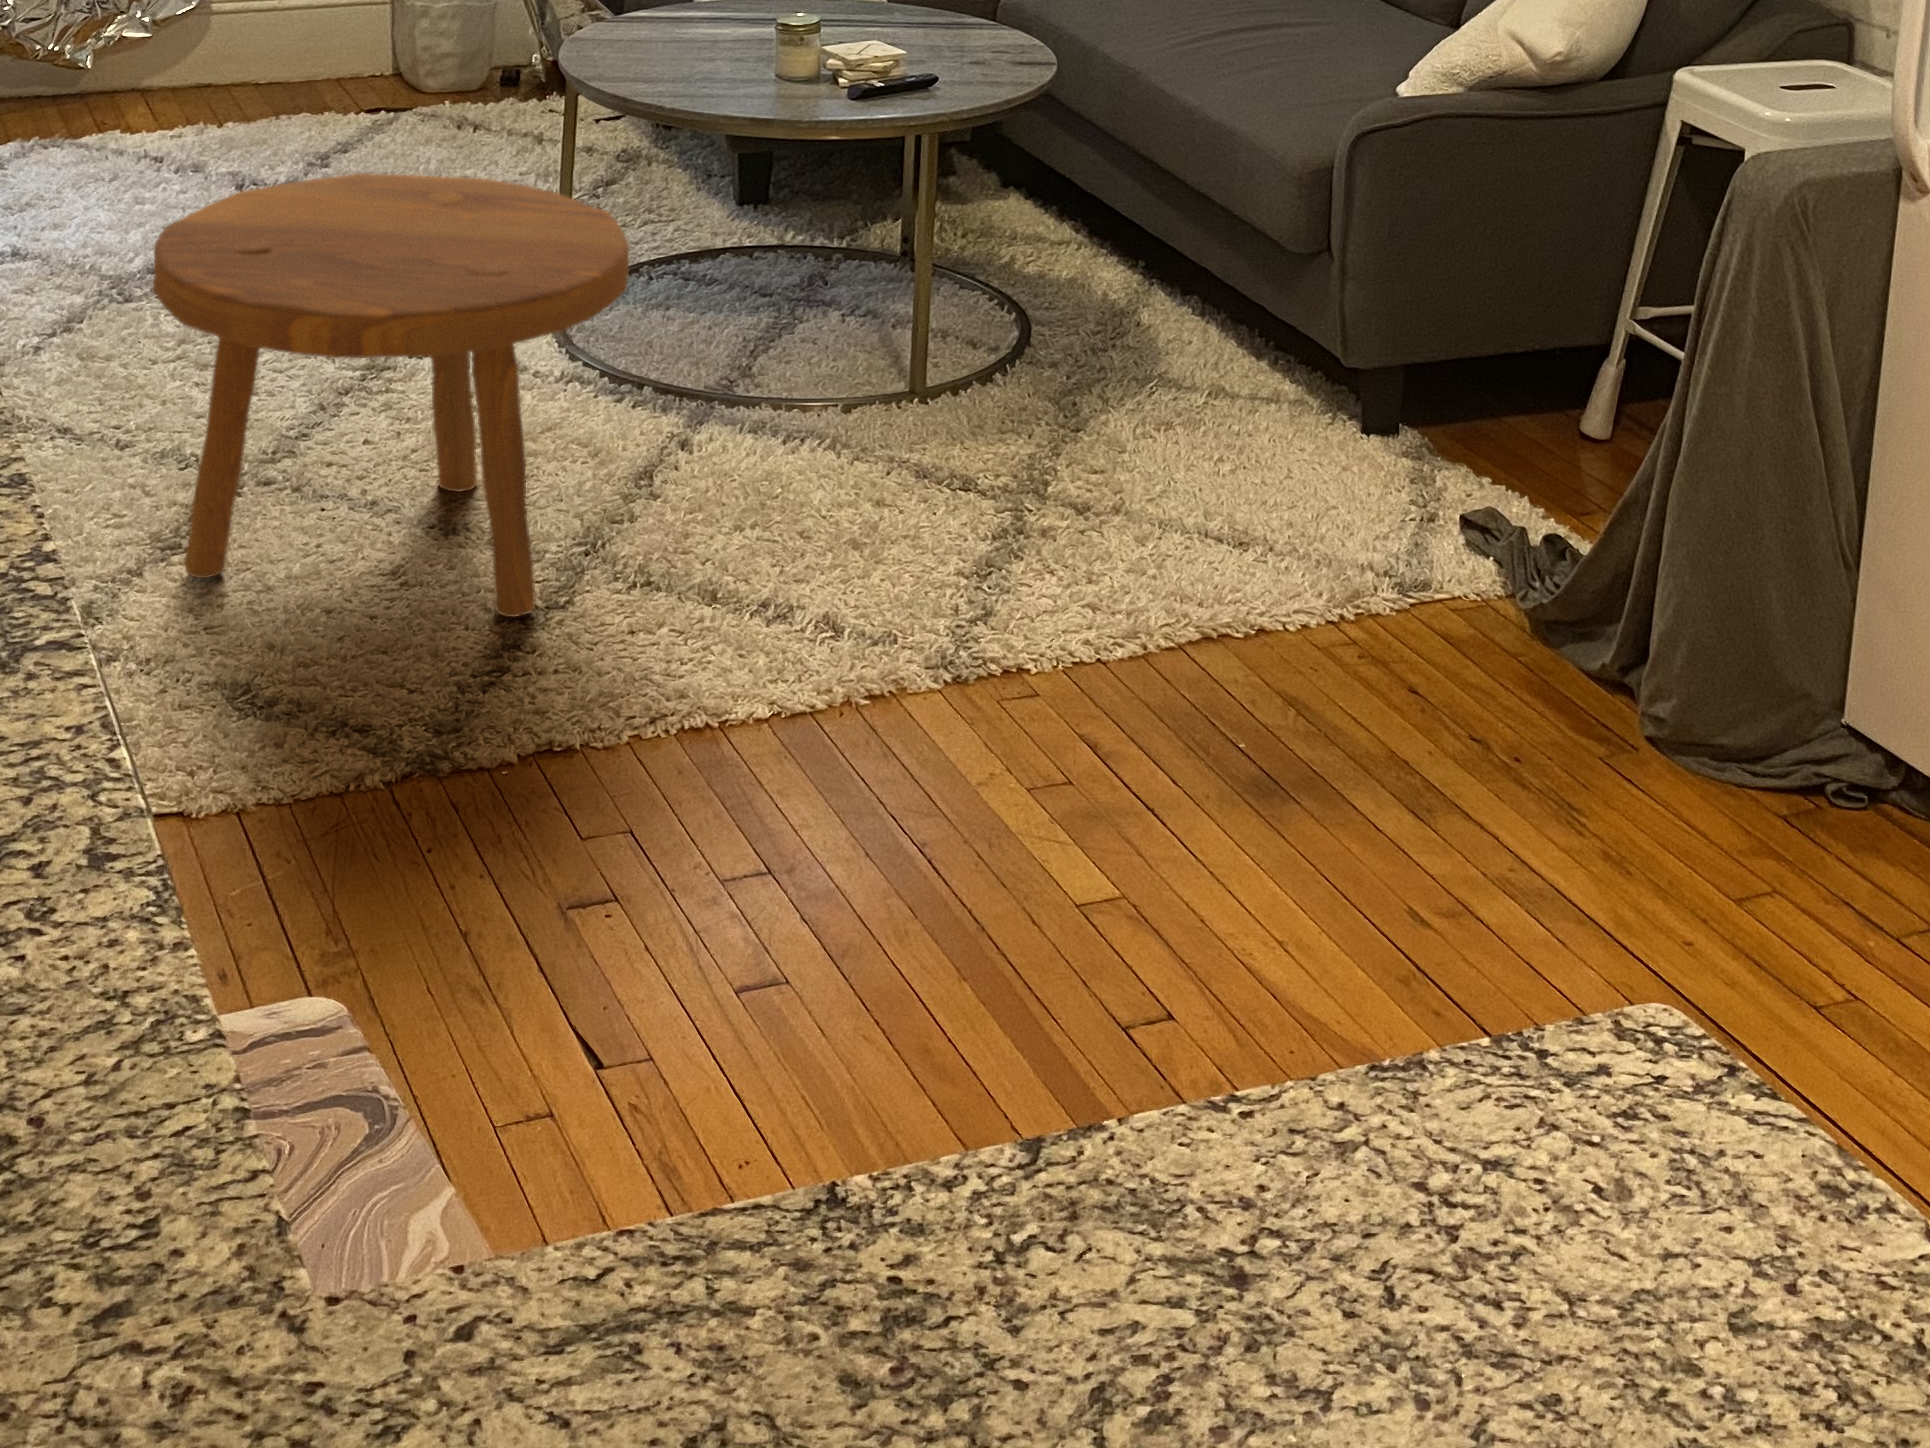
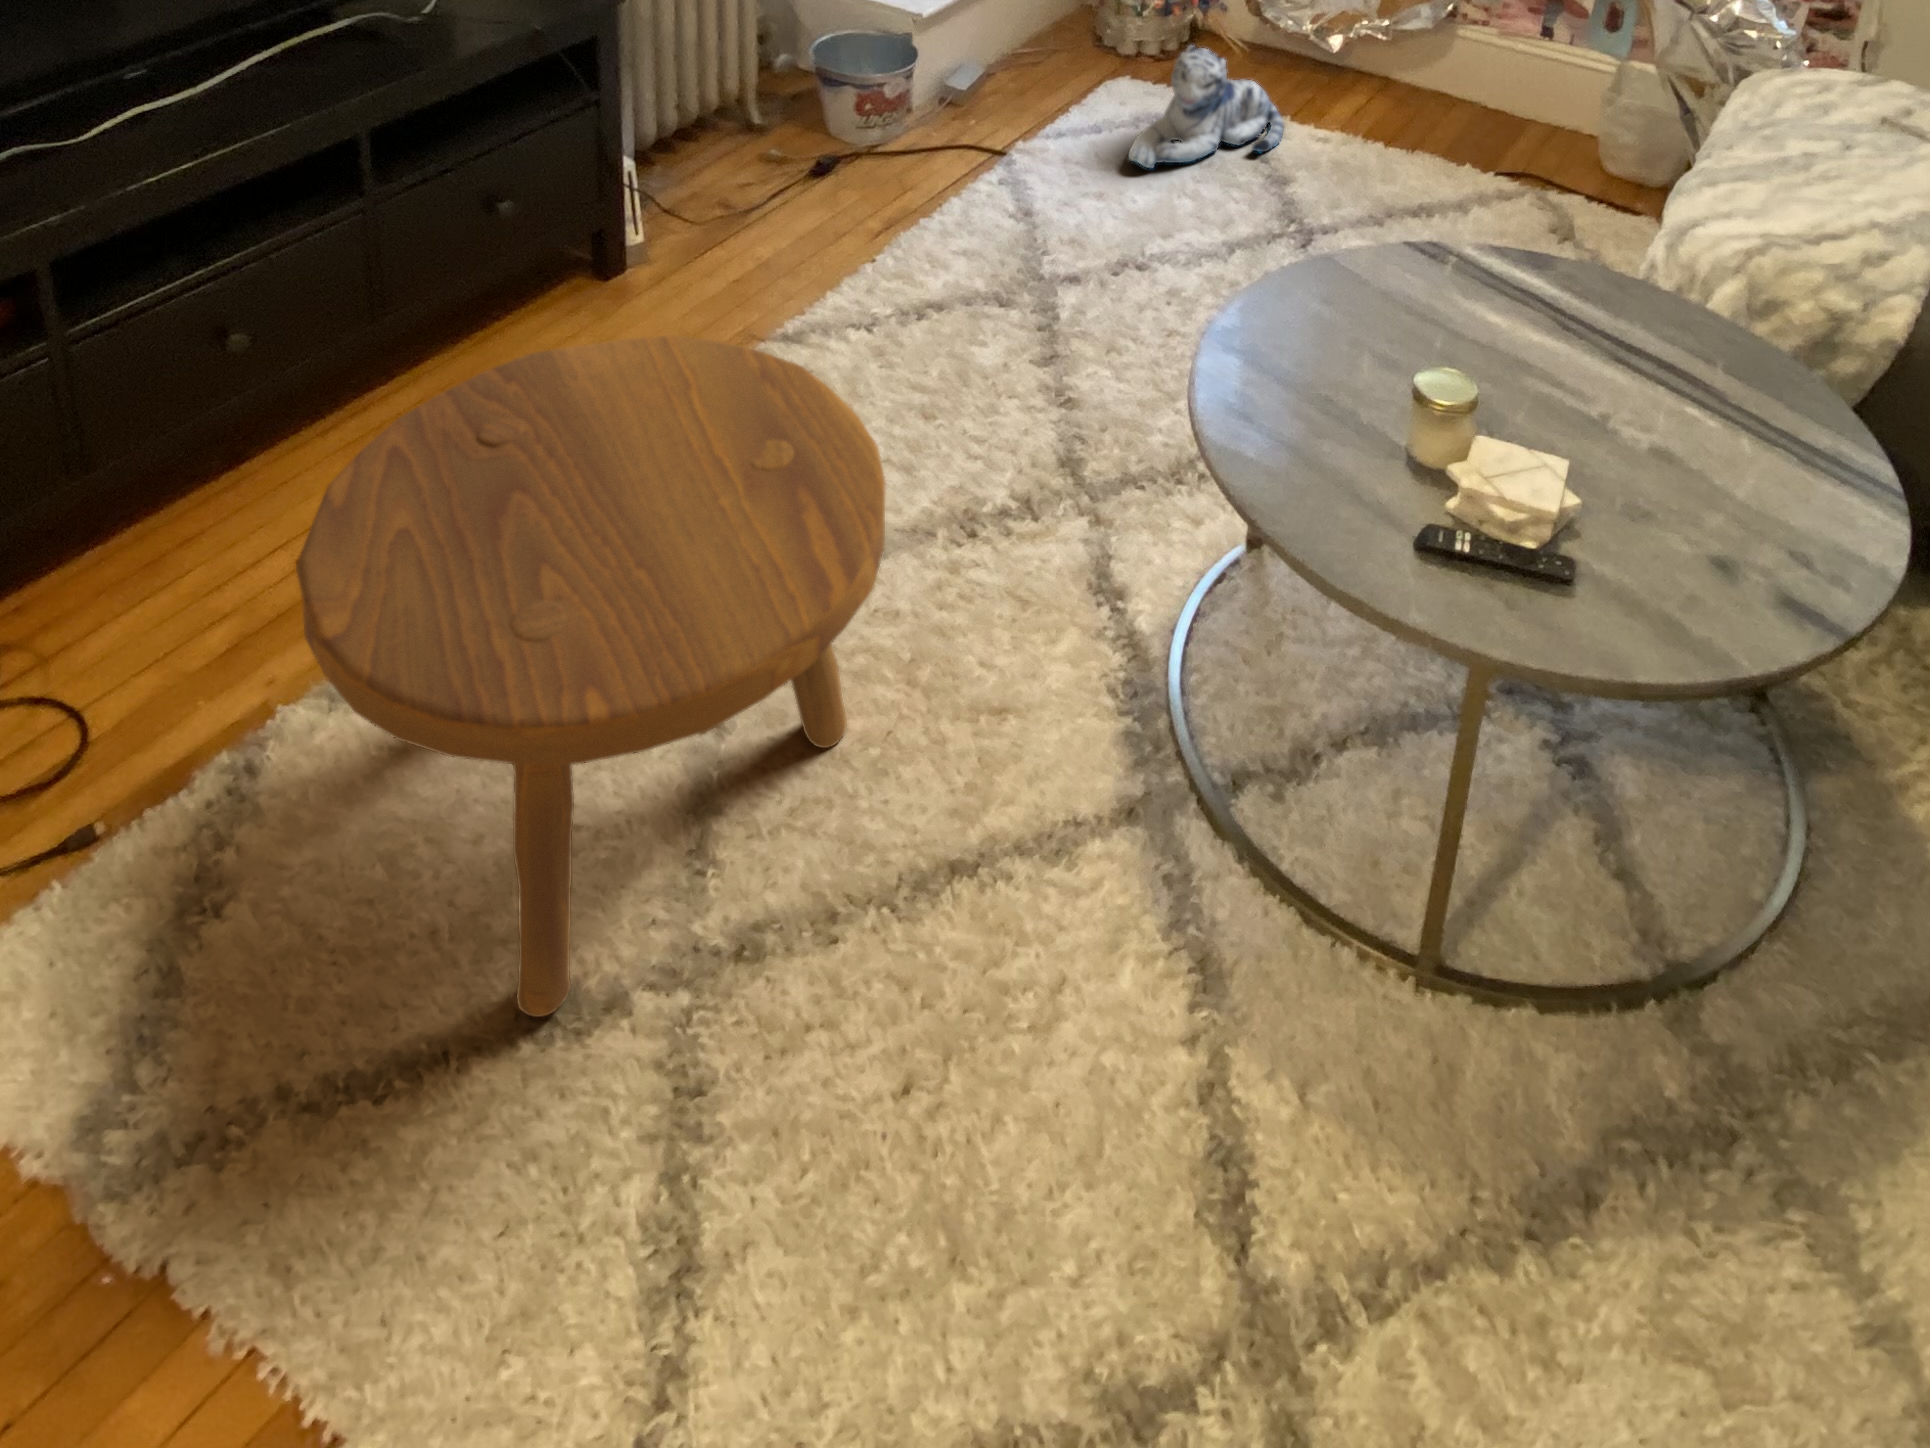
plush toy: none [26,47,159,192] -> present [1128,46,1284,169]

